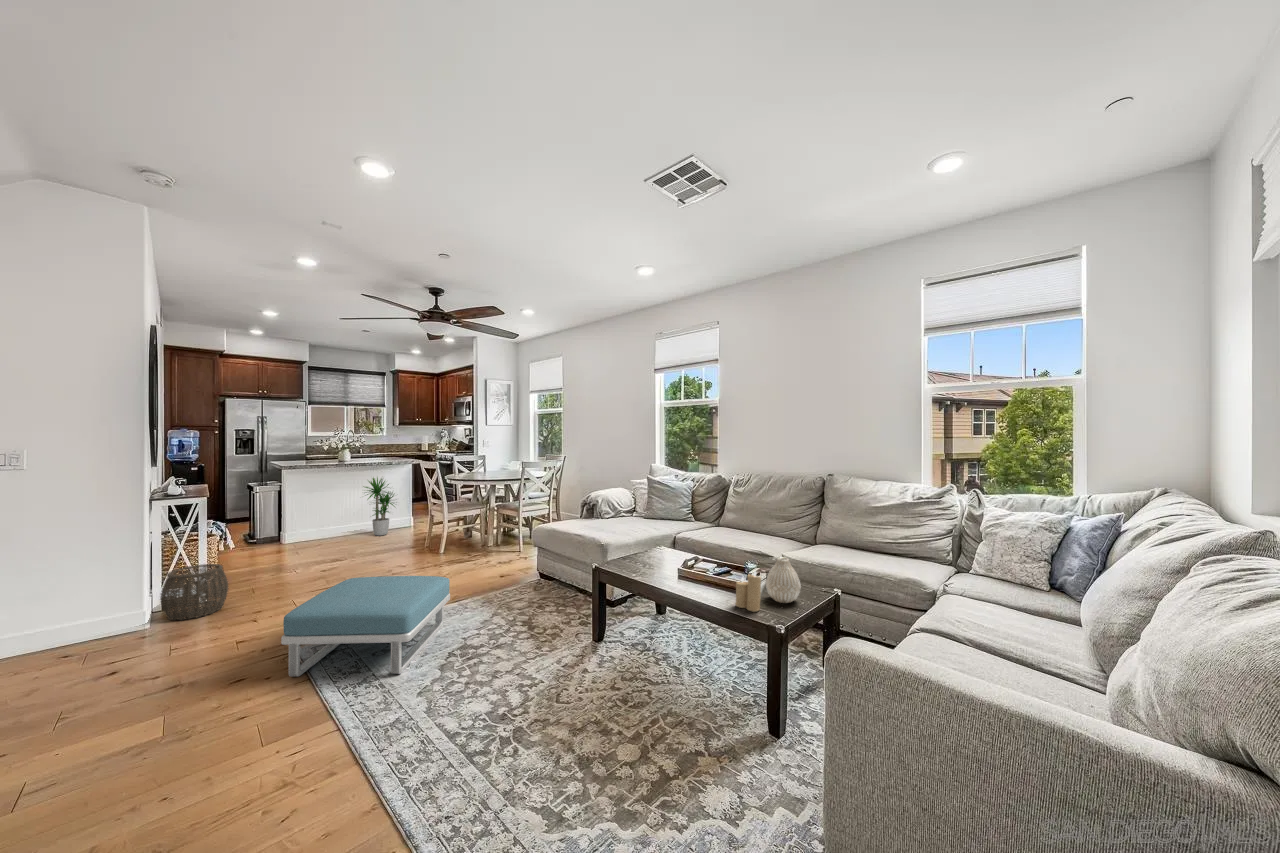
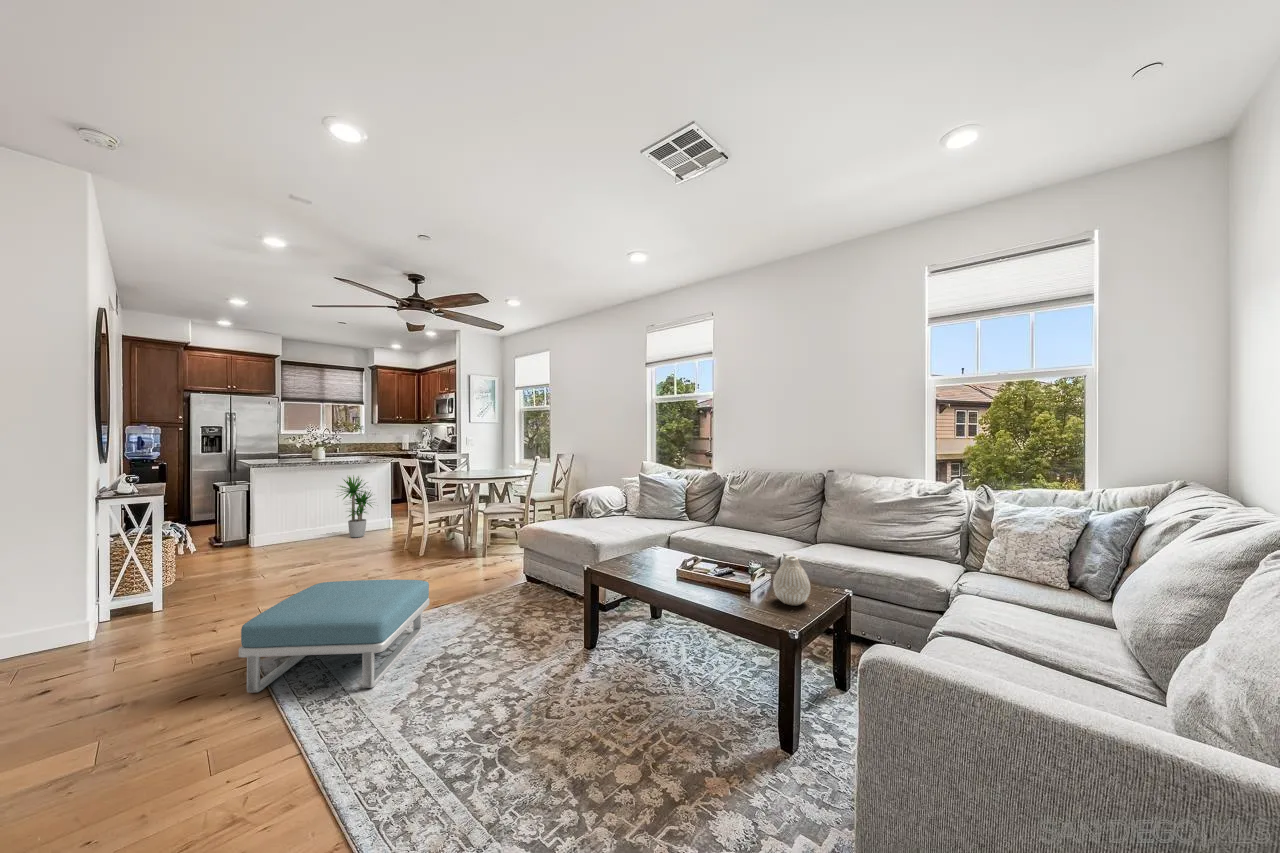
woven basket: present [160,564,228,620] -> none [106,569,186,631]
candle: present [736,571,761,612] -> none [741,570,770,615]

